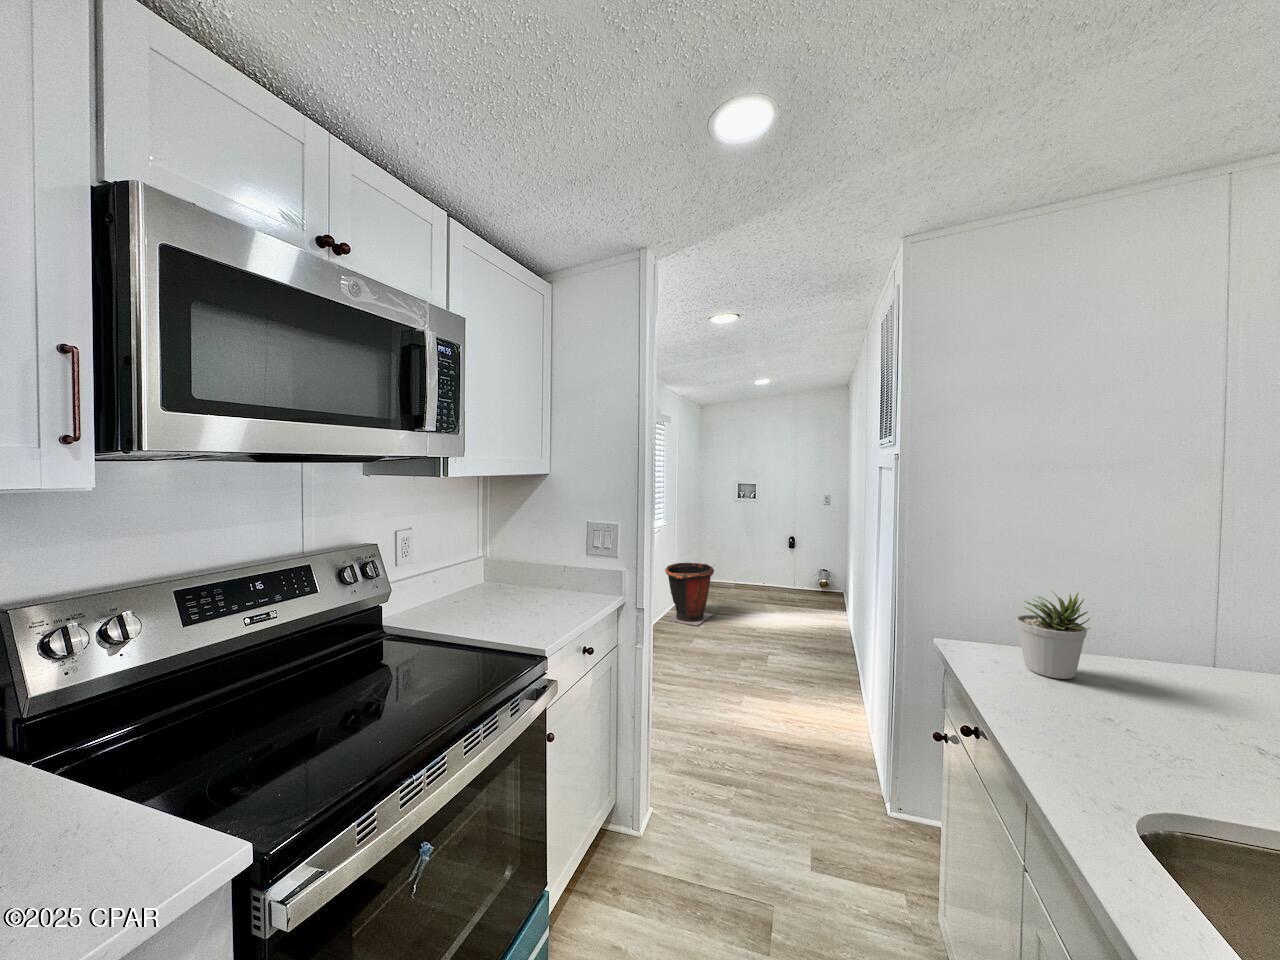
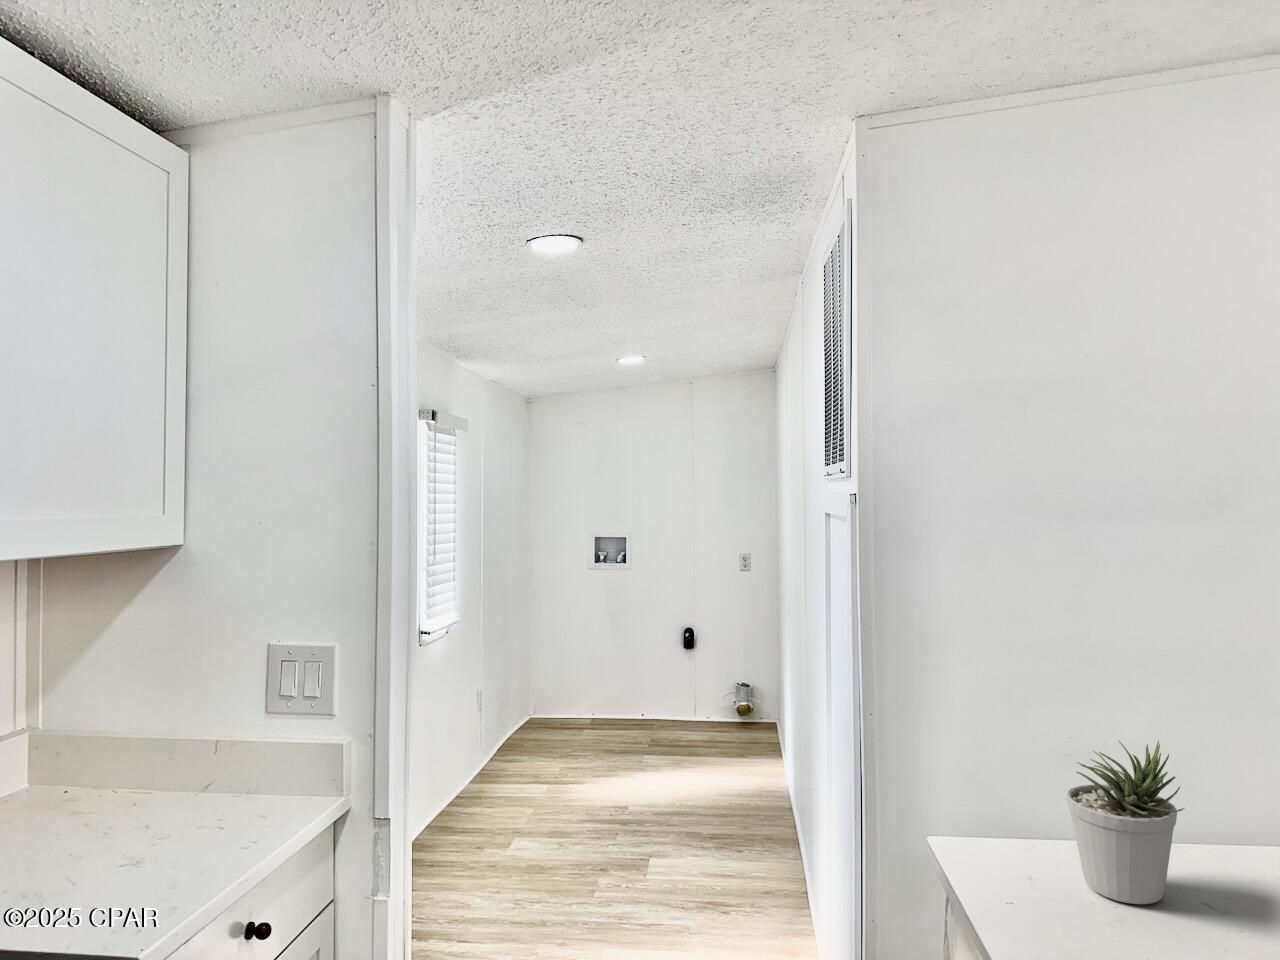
trash can: present [665,563,715,626] -> none [461,682,555,809]

